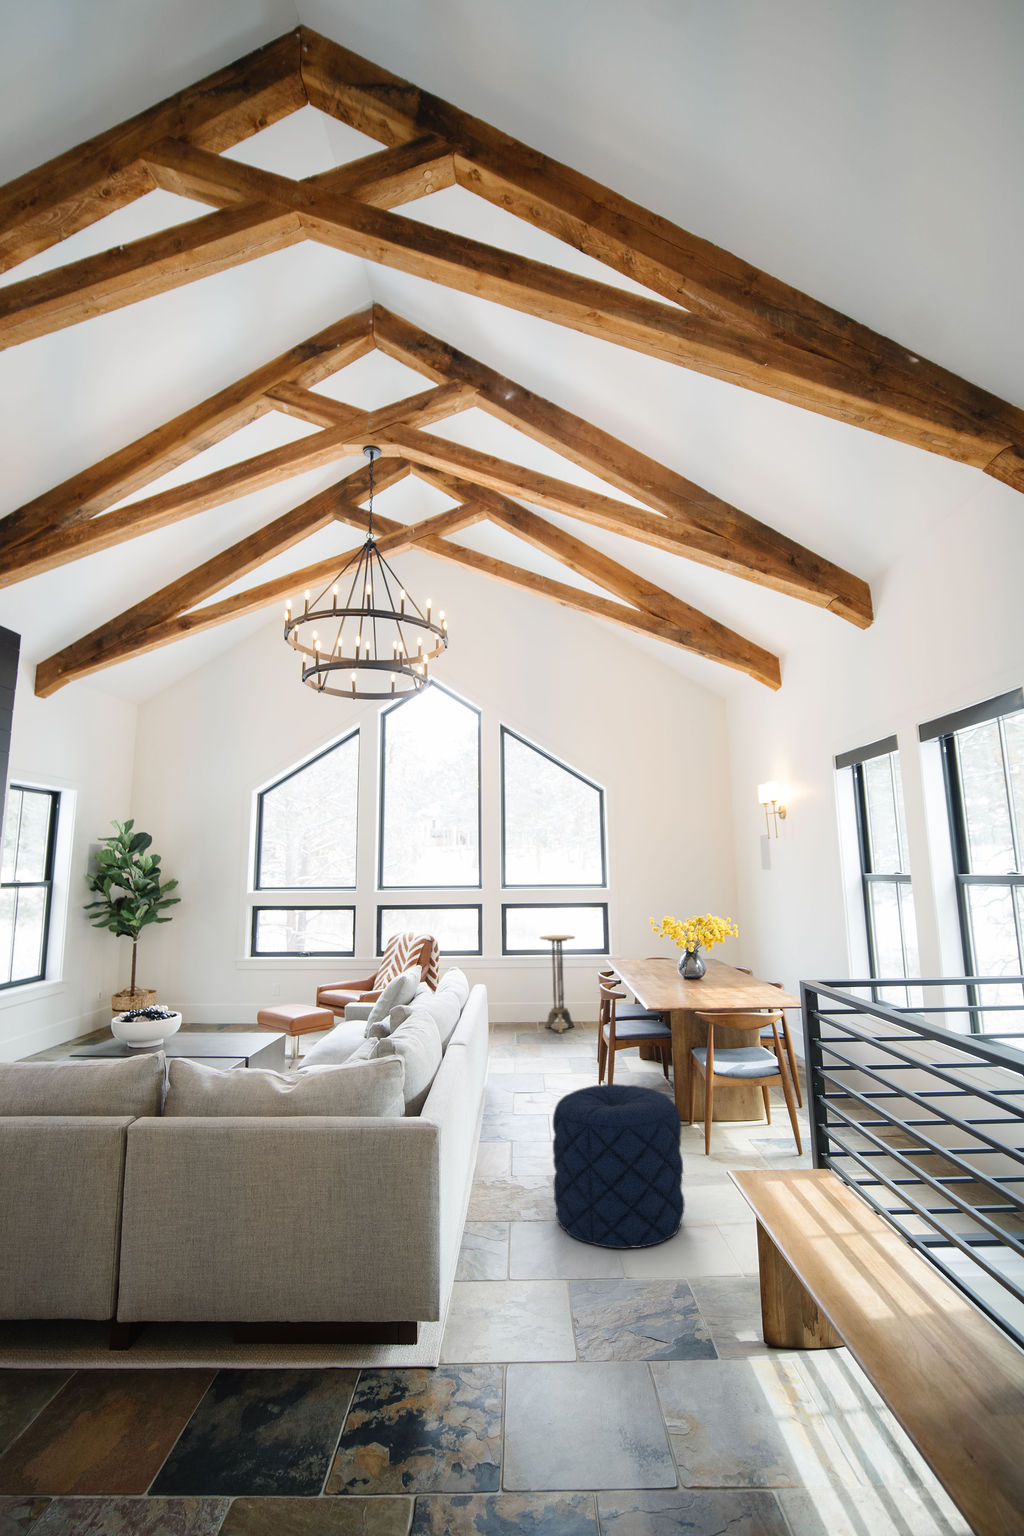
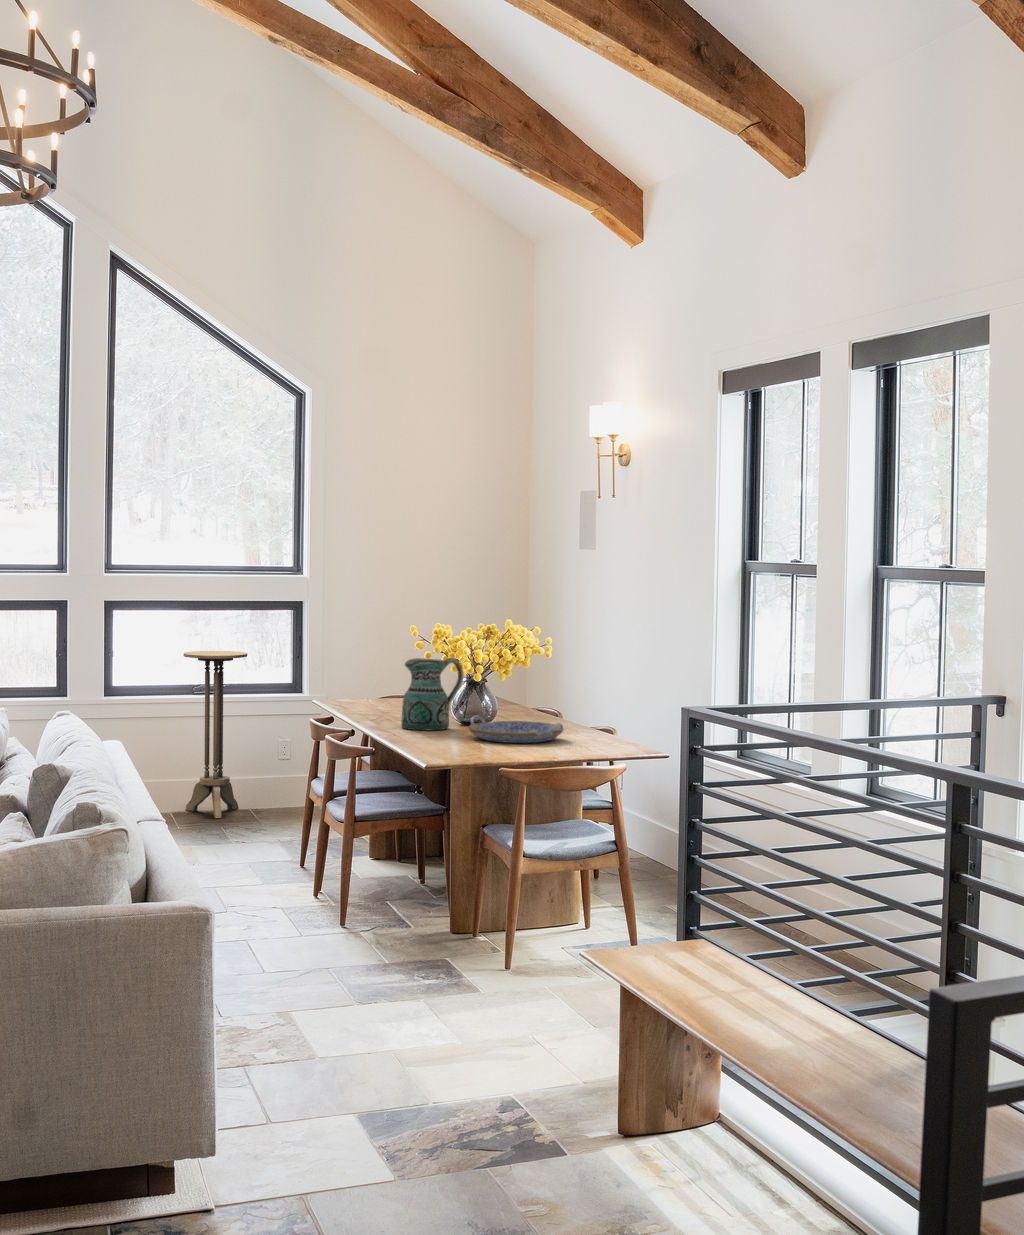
ceramic pitcher: none [643,940,680,986] -> present [401,658,463,731]
serving tray: none [680,977,742,996] -> present [469,716,564,743]
pouf: present [553,1084,685,1248] -> none [311,865,502,1077]

